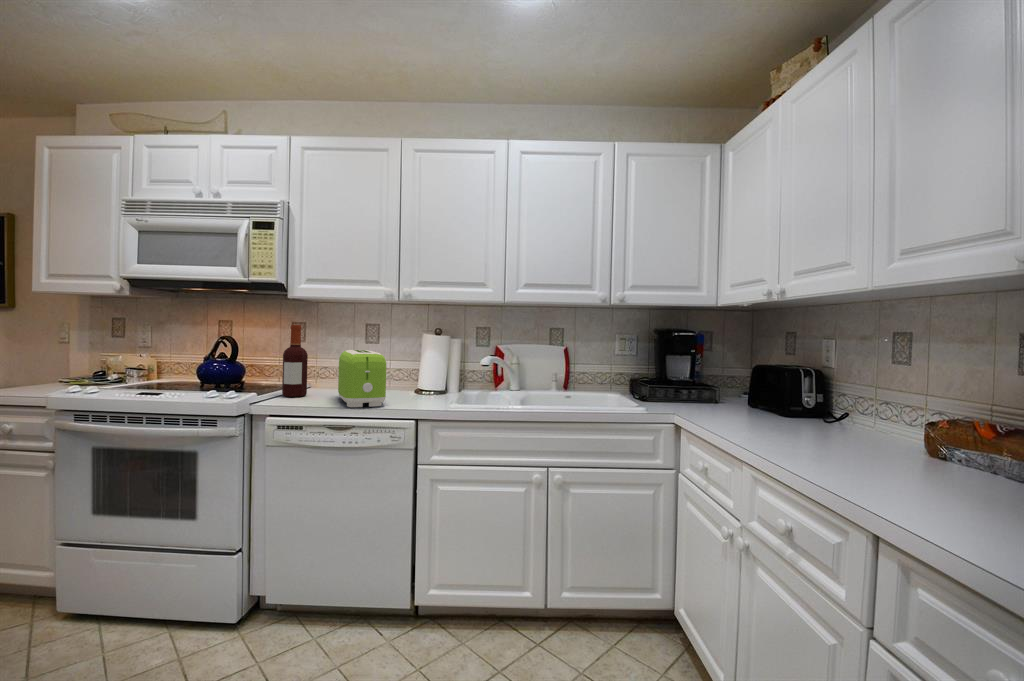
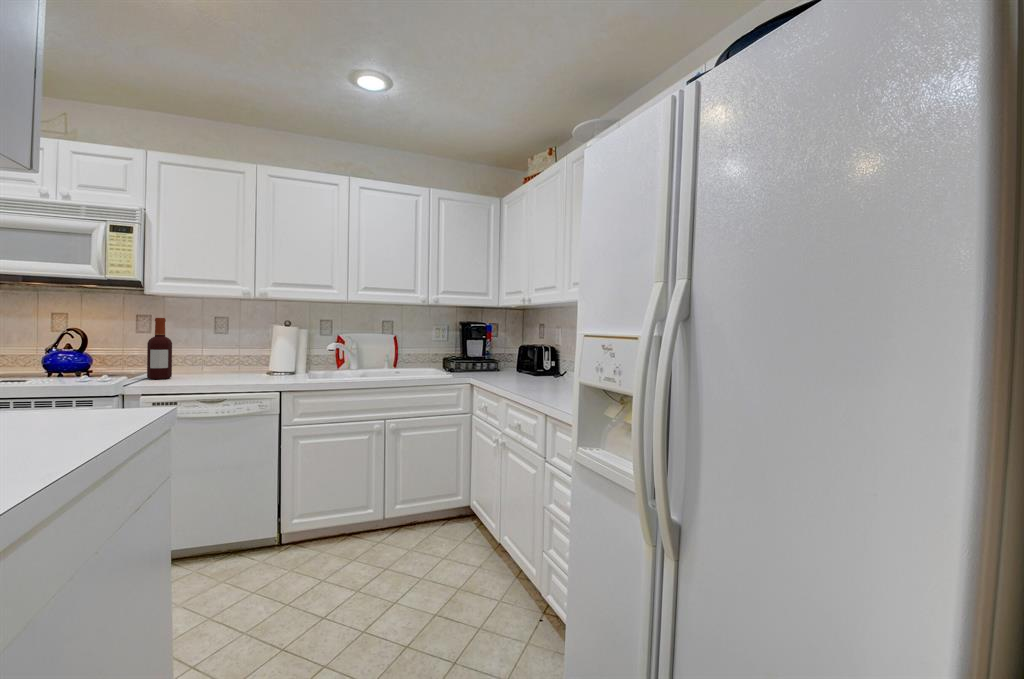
toaster: present [338,350,386,407] -> none [204,339,255,383]

